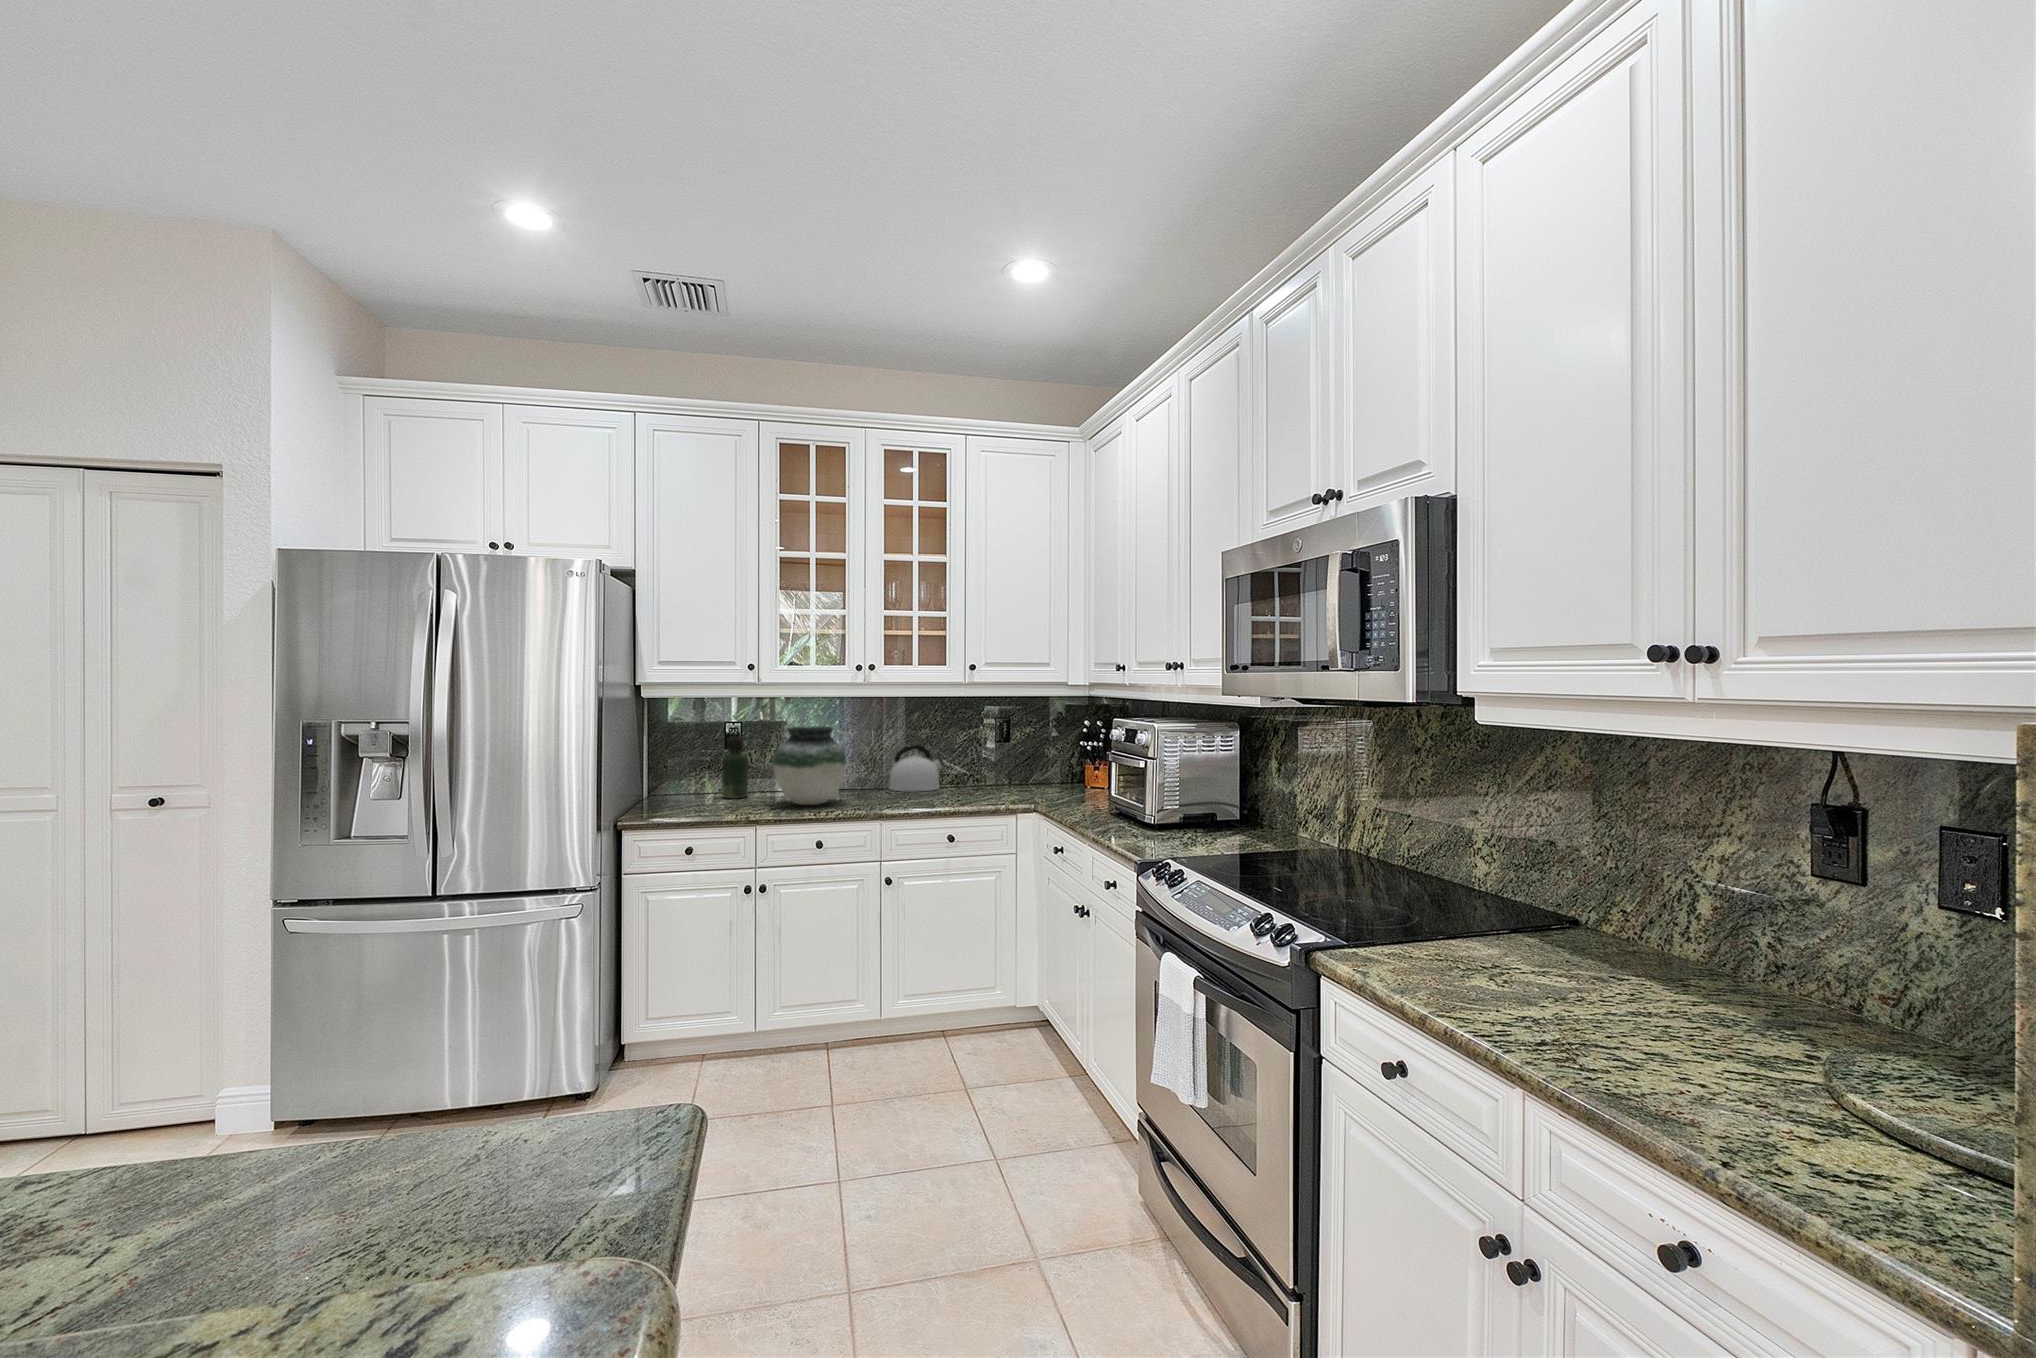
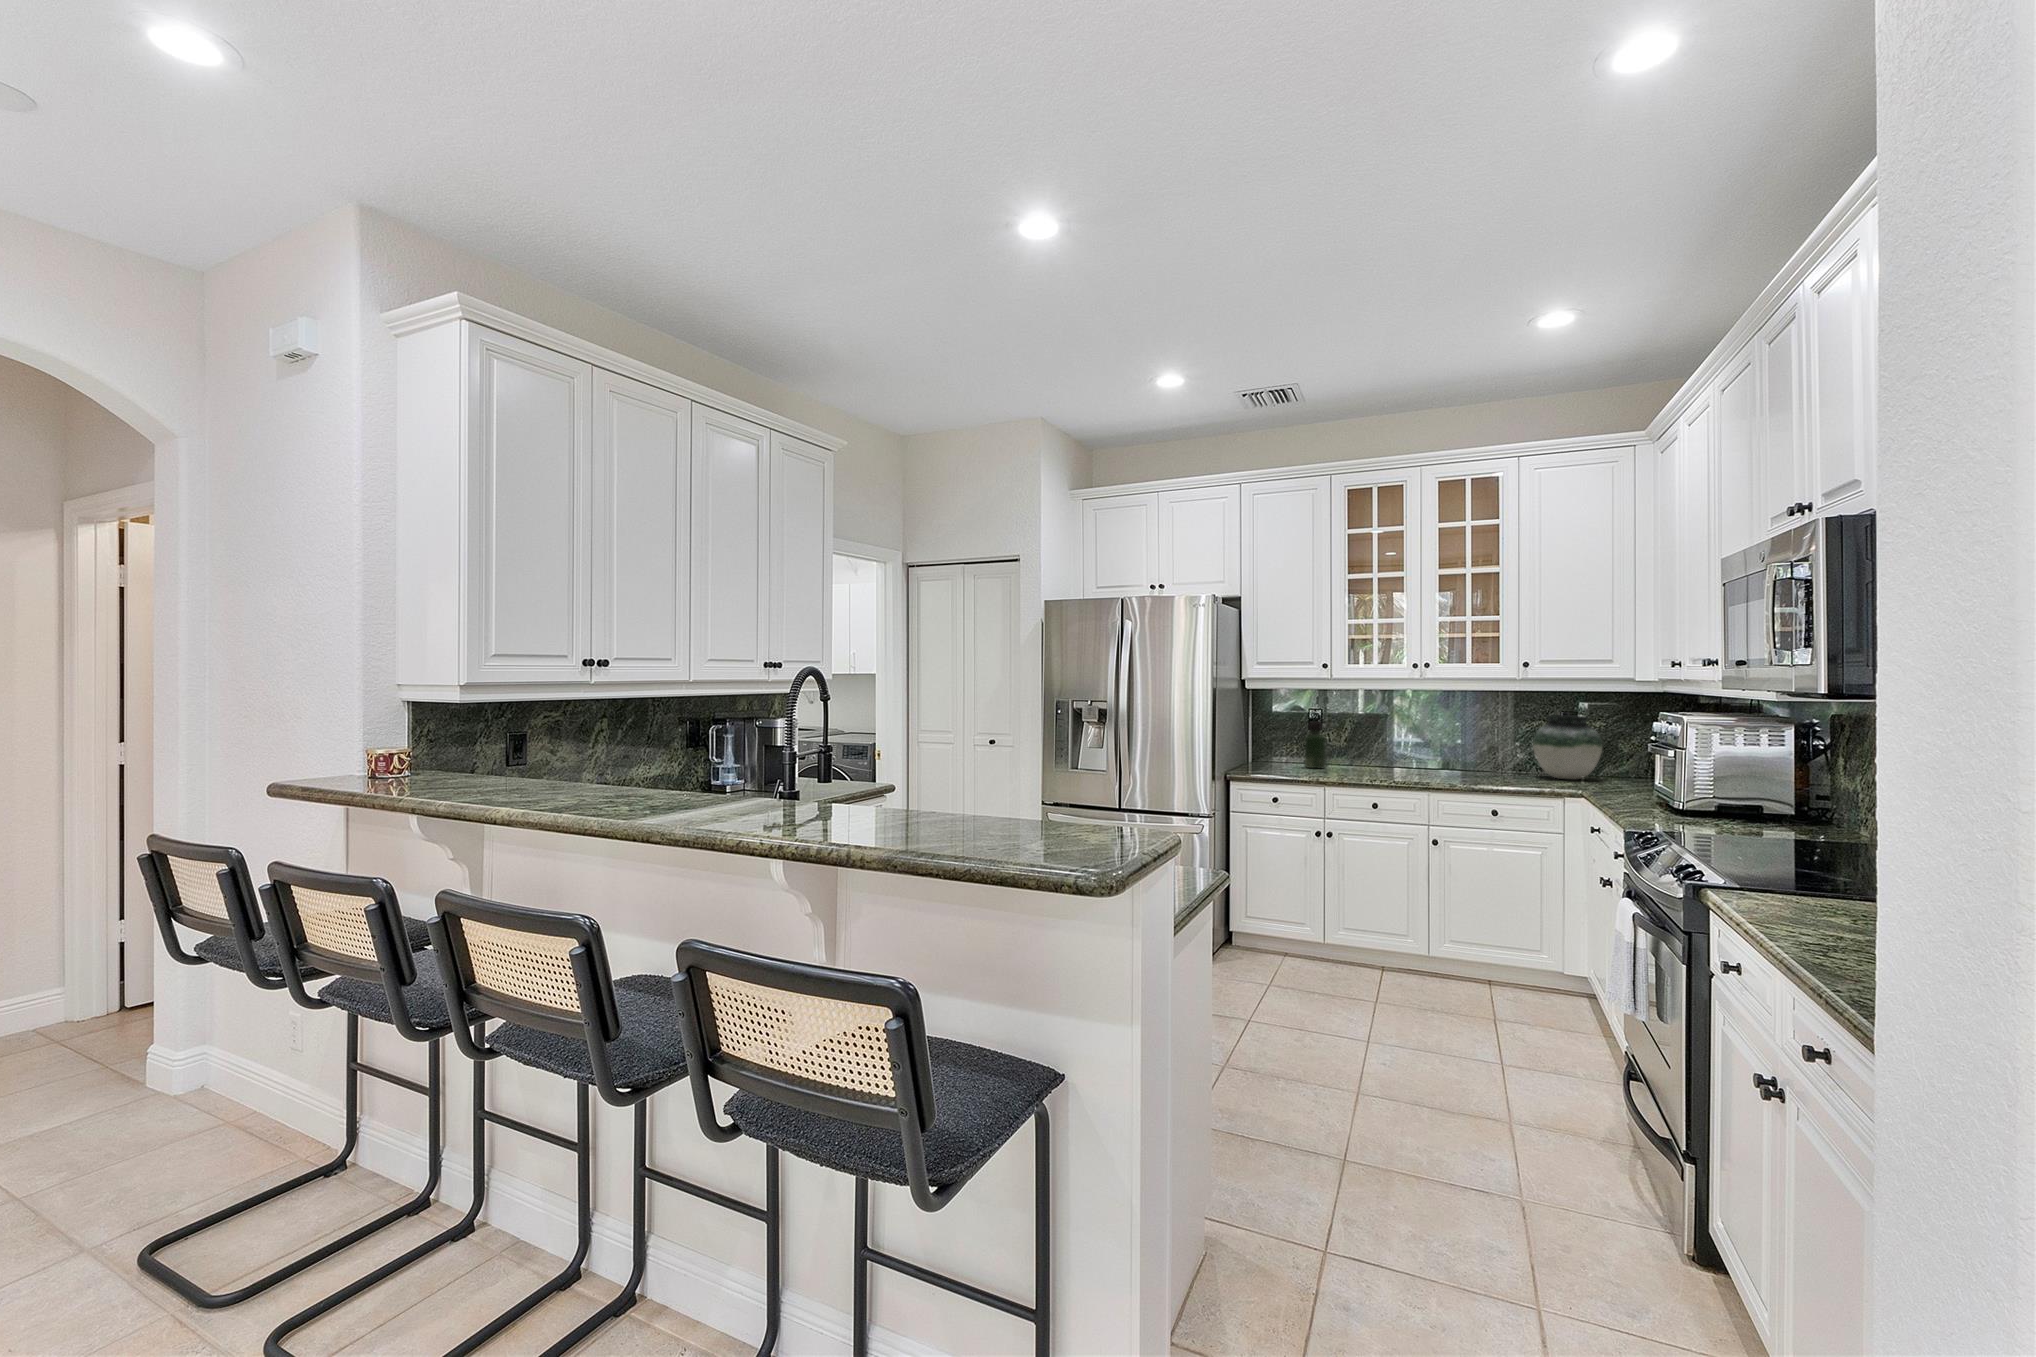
vase: present [773,727,847,805] -> present [1533,715,1602,779]
kettle: present [889,745,944,792] -> none [1448,734,1503,774]

